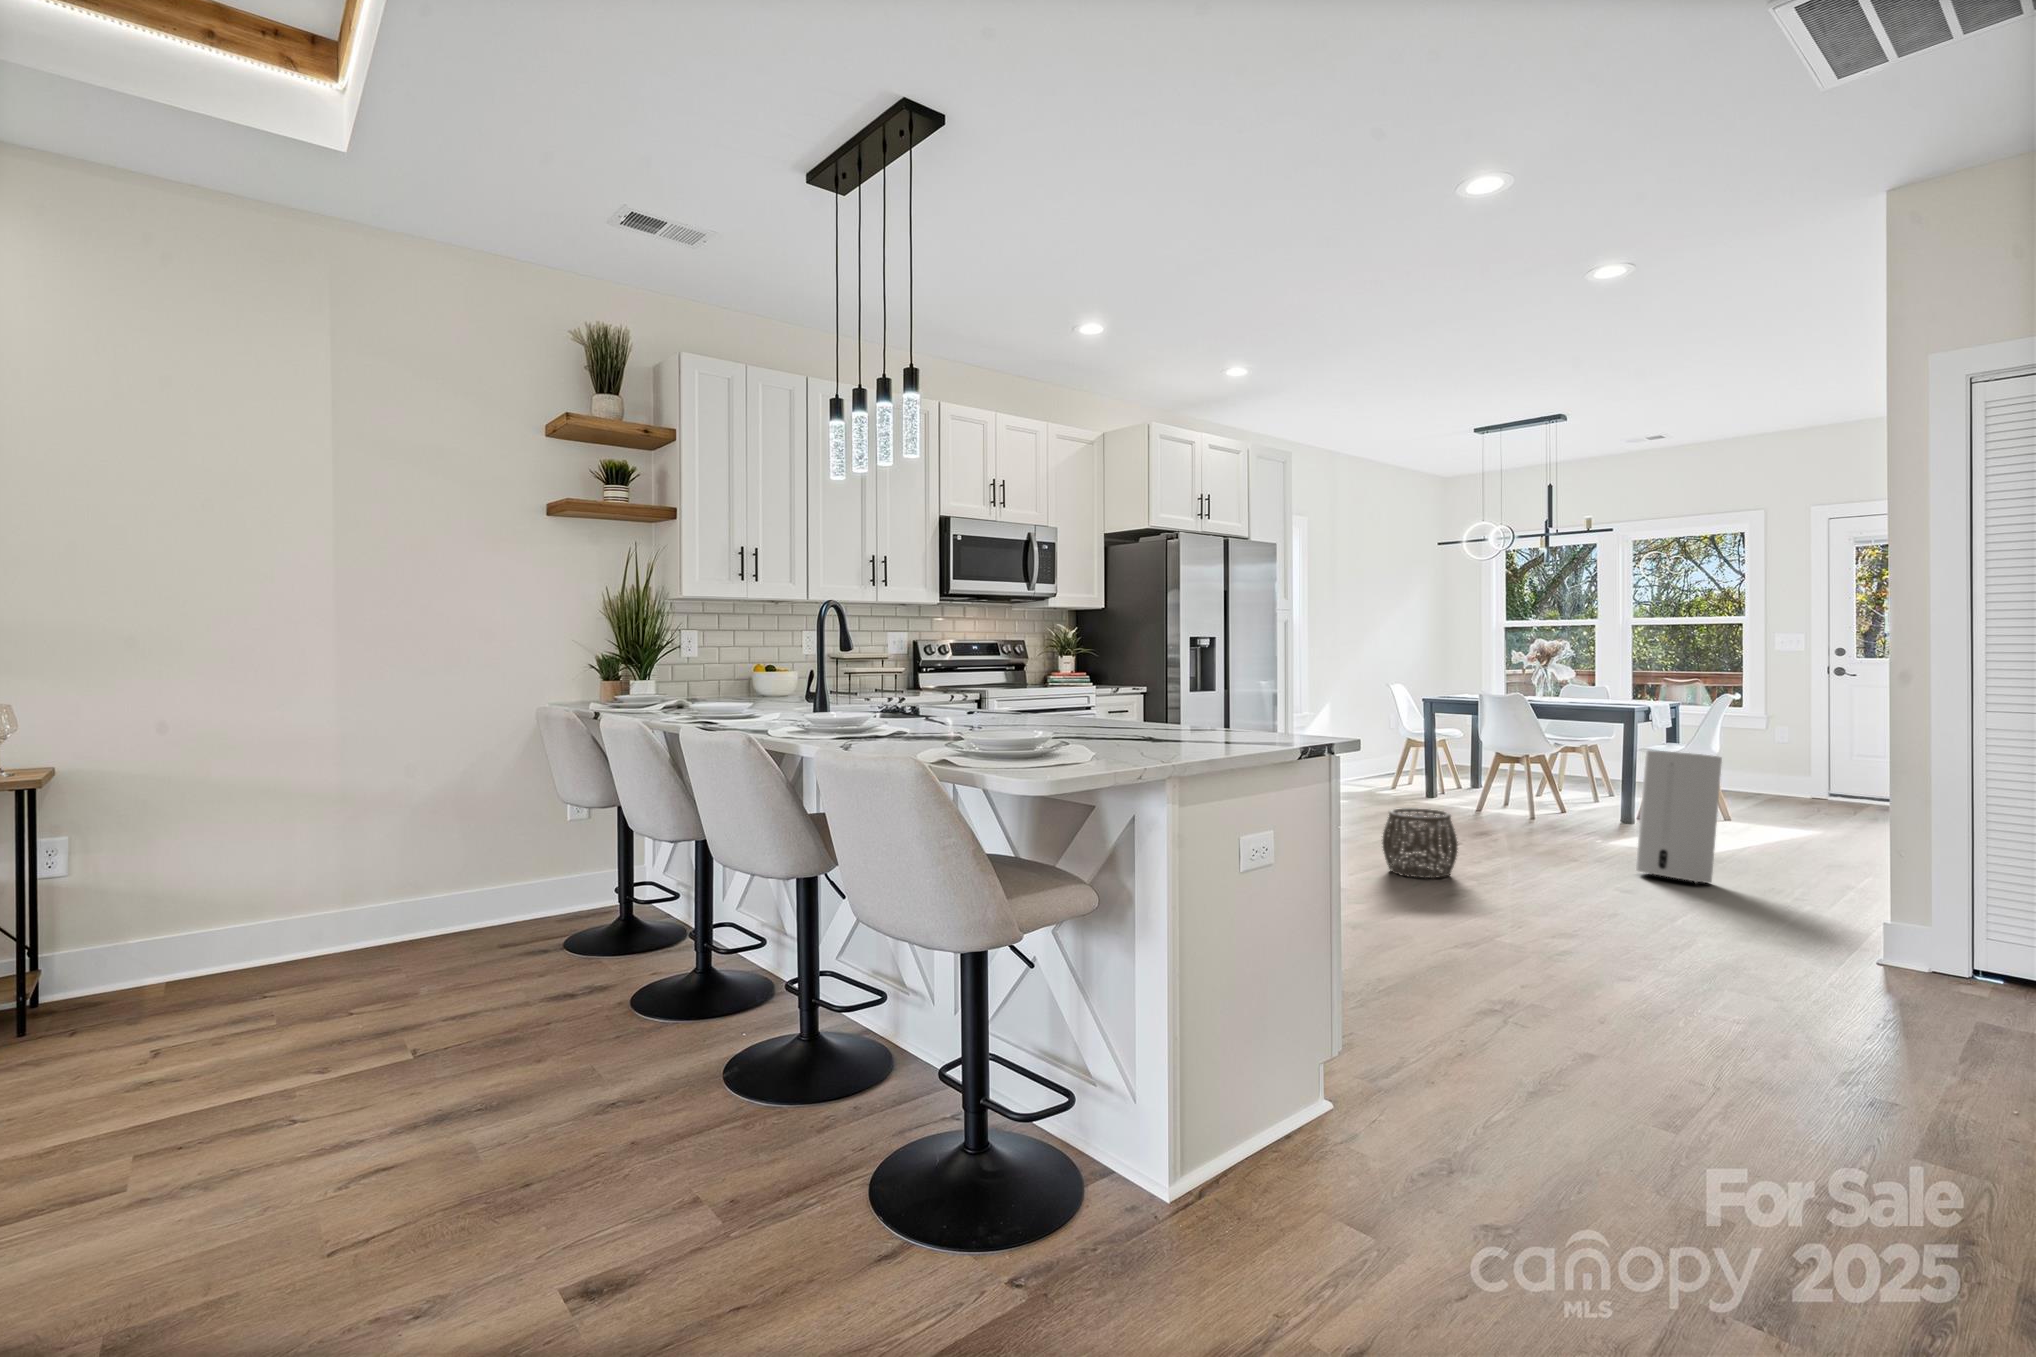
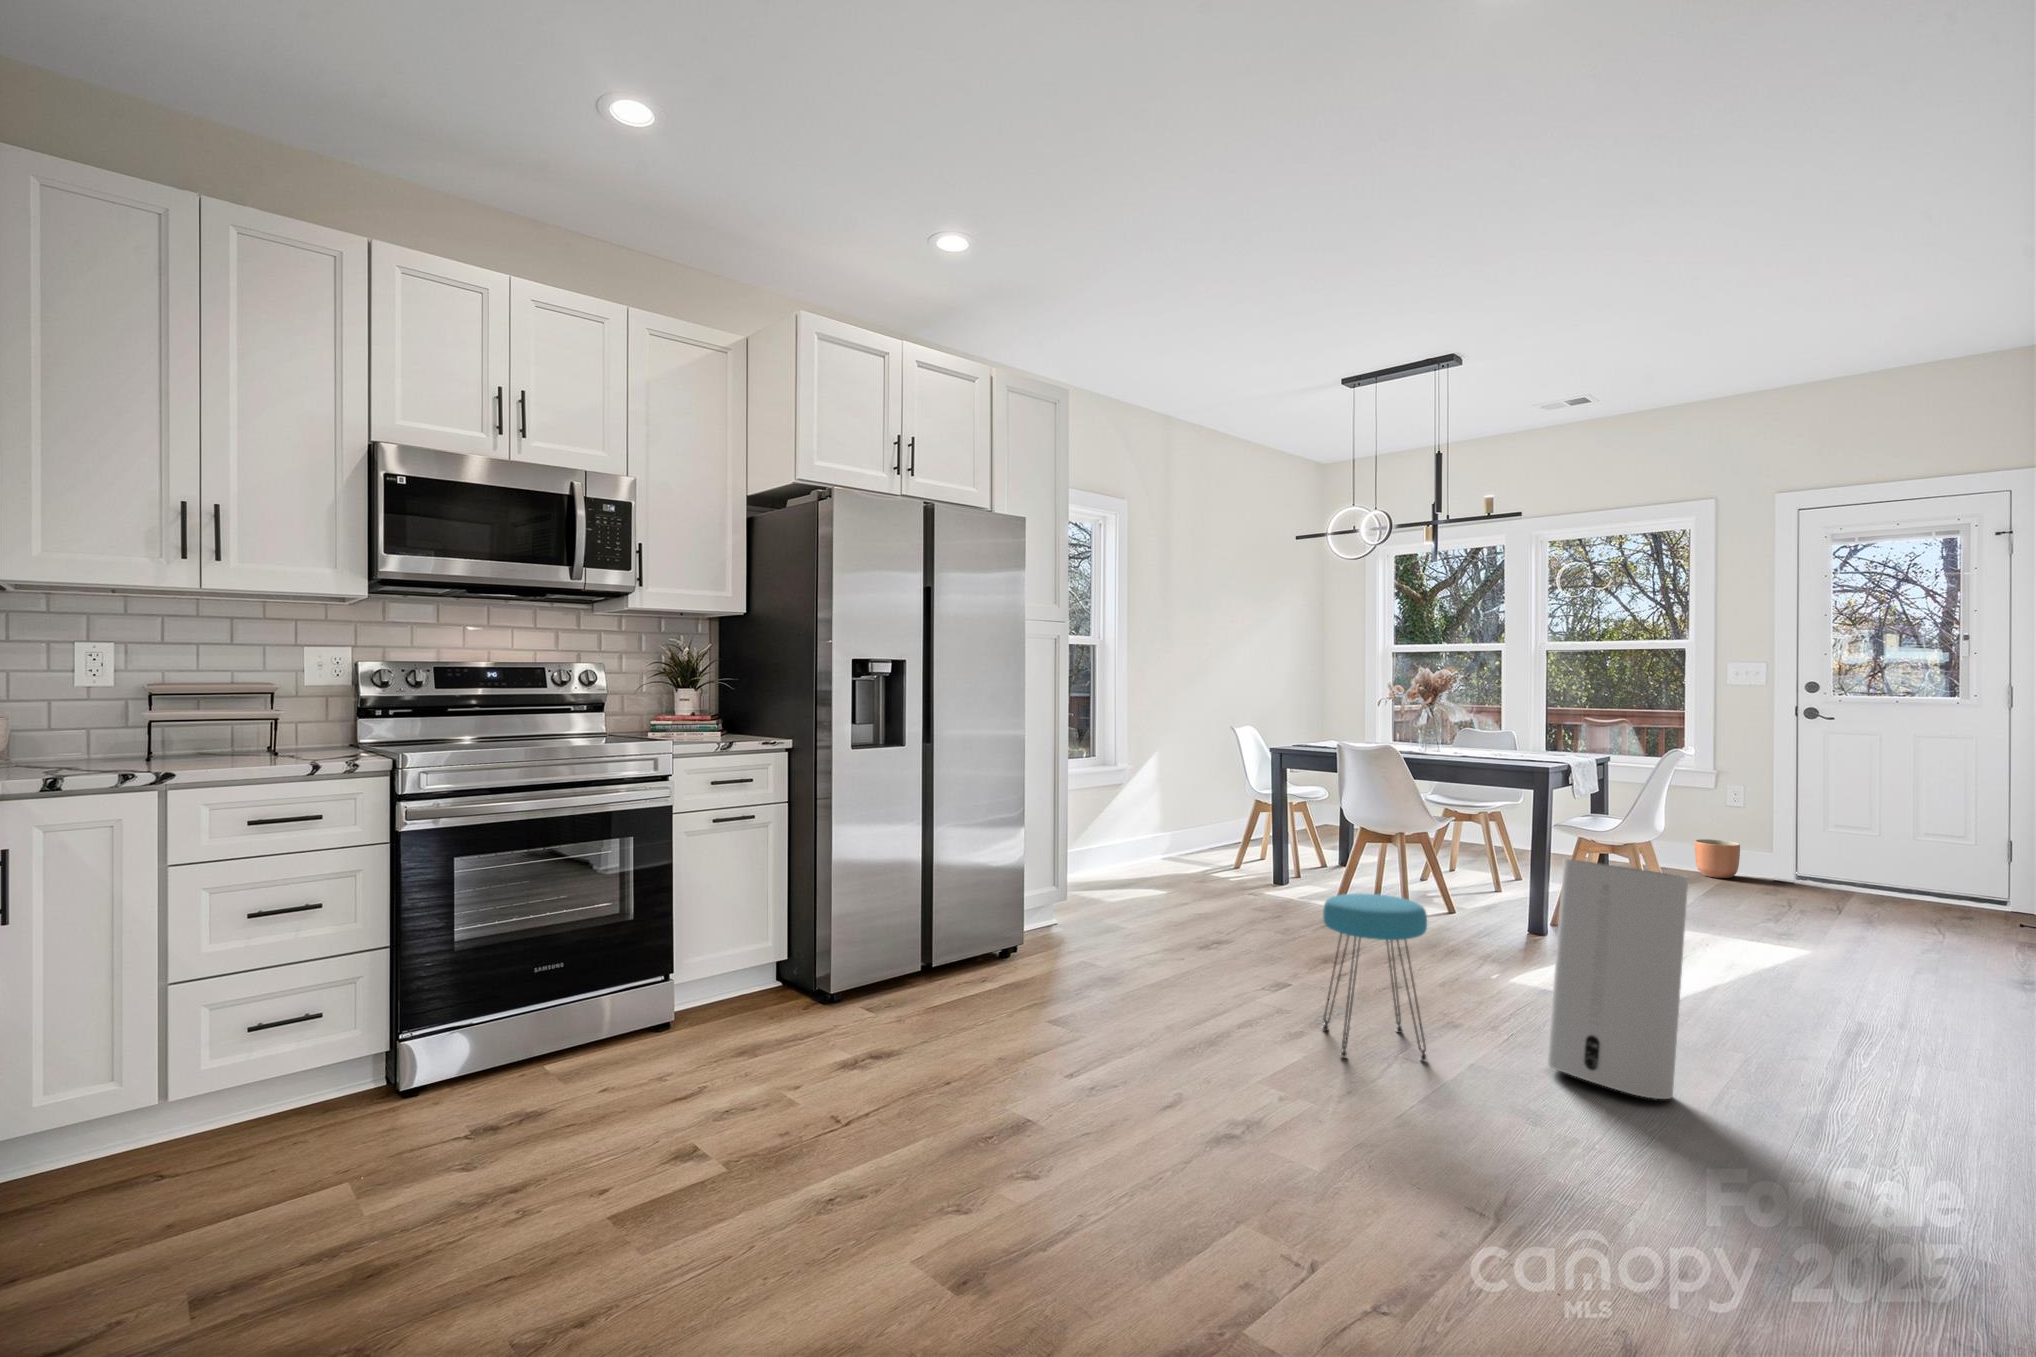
planter: none [1749,768,1785,795] -> present [1695,839,1740,878]
stool: none [1491,777,1561,870] -> present [1322,893,1427,1060]
woven basket: present [1382,808,1458,878] -> none [1130,954,1254,1090]

